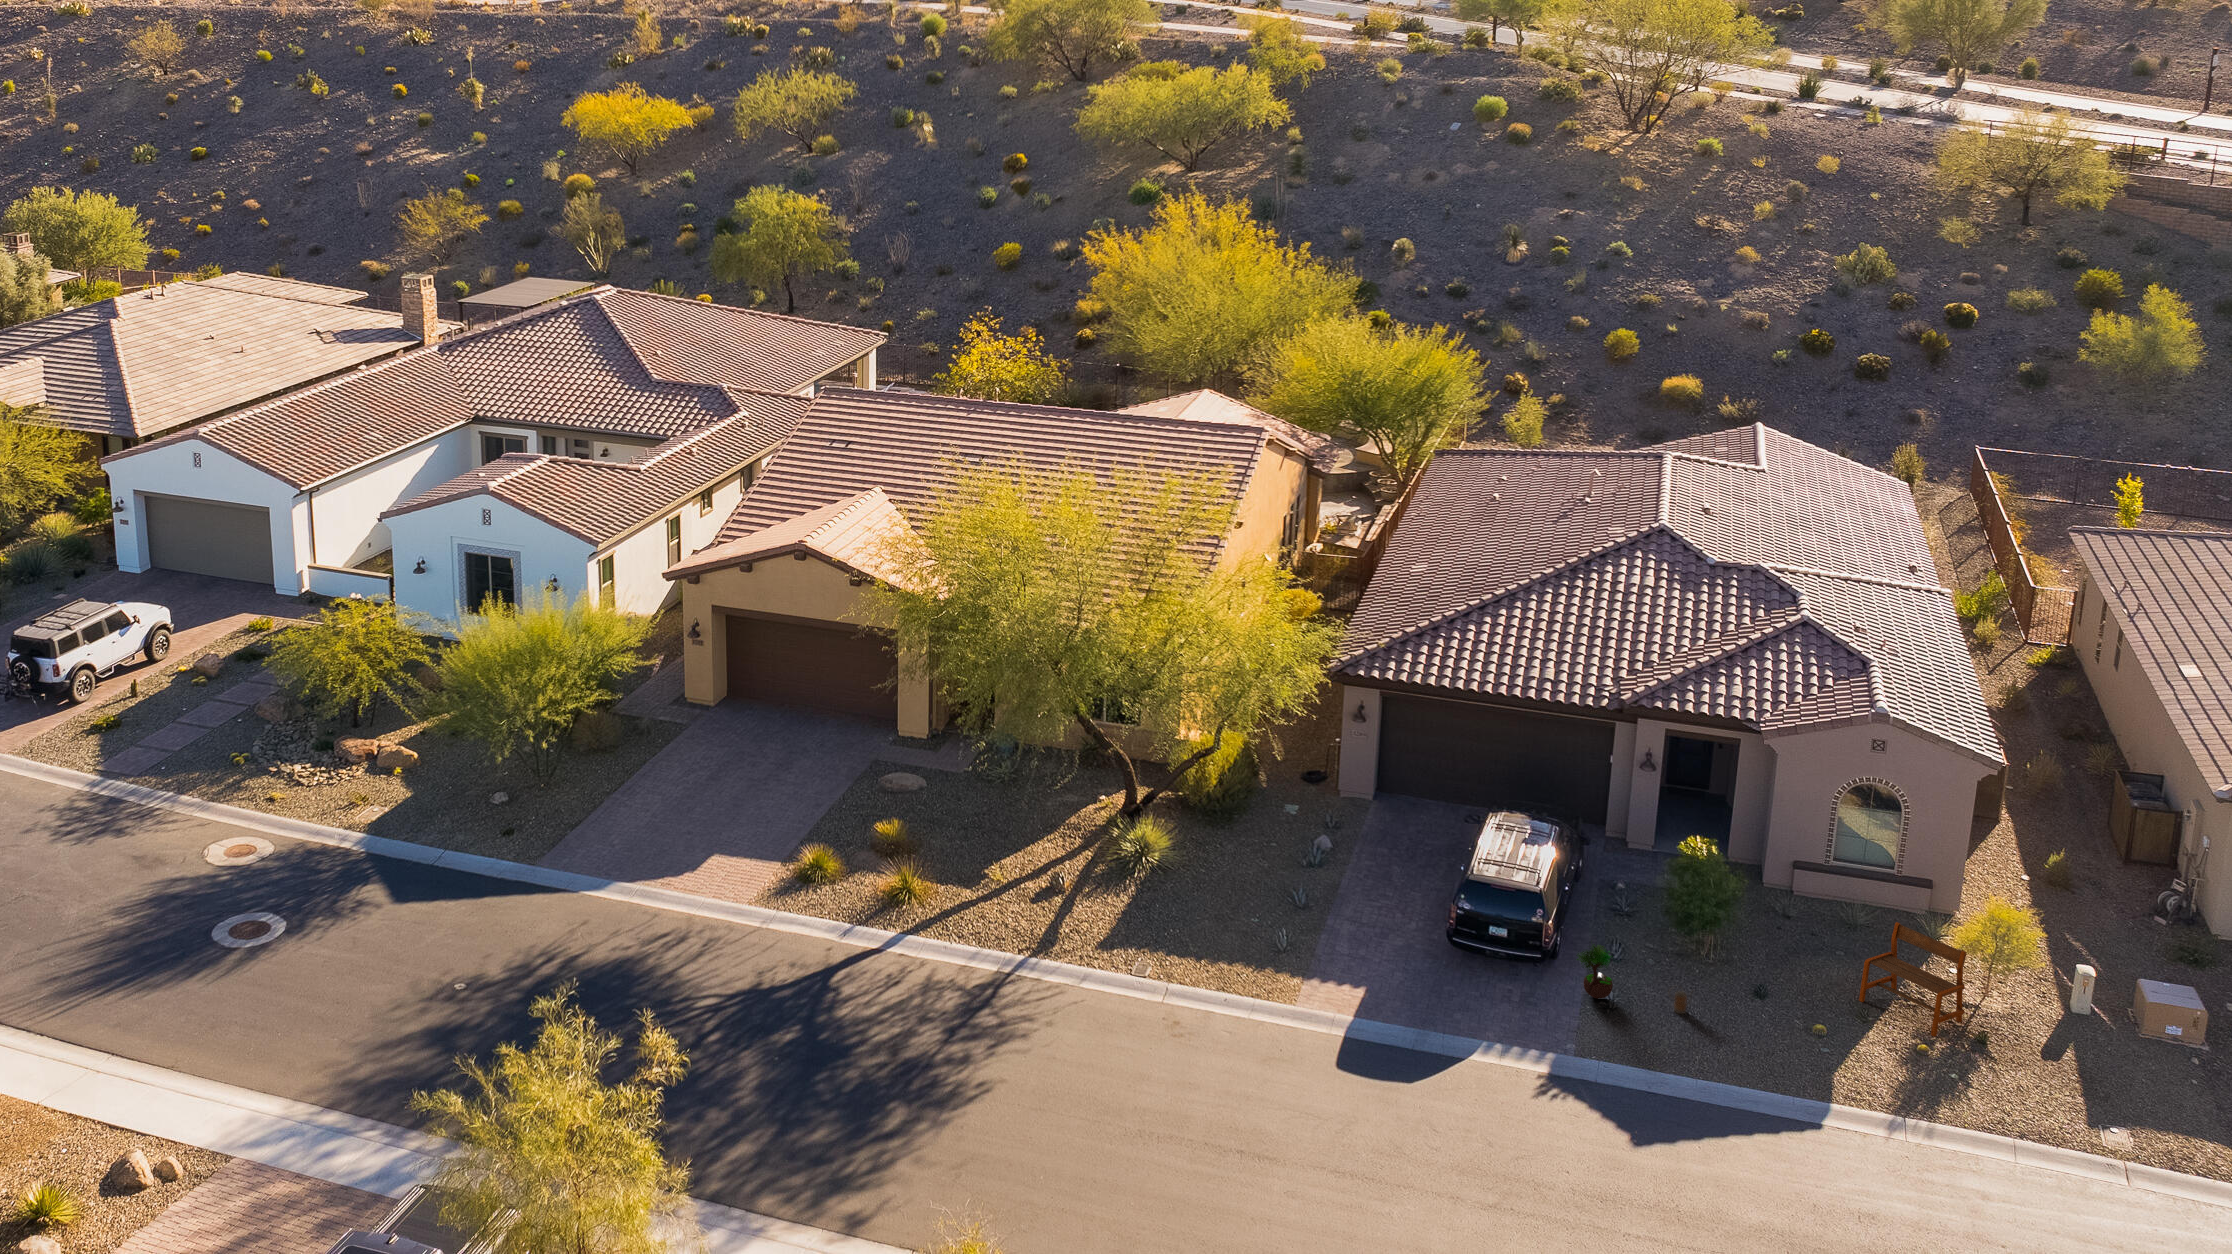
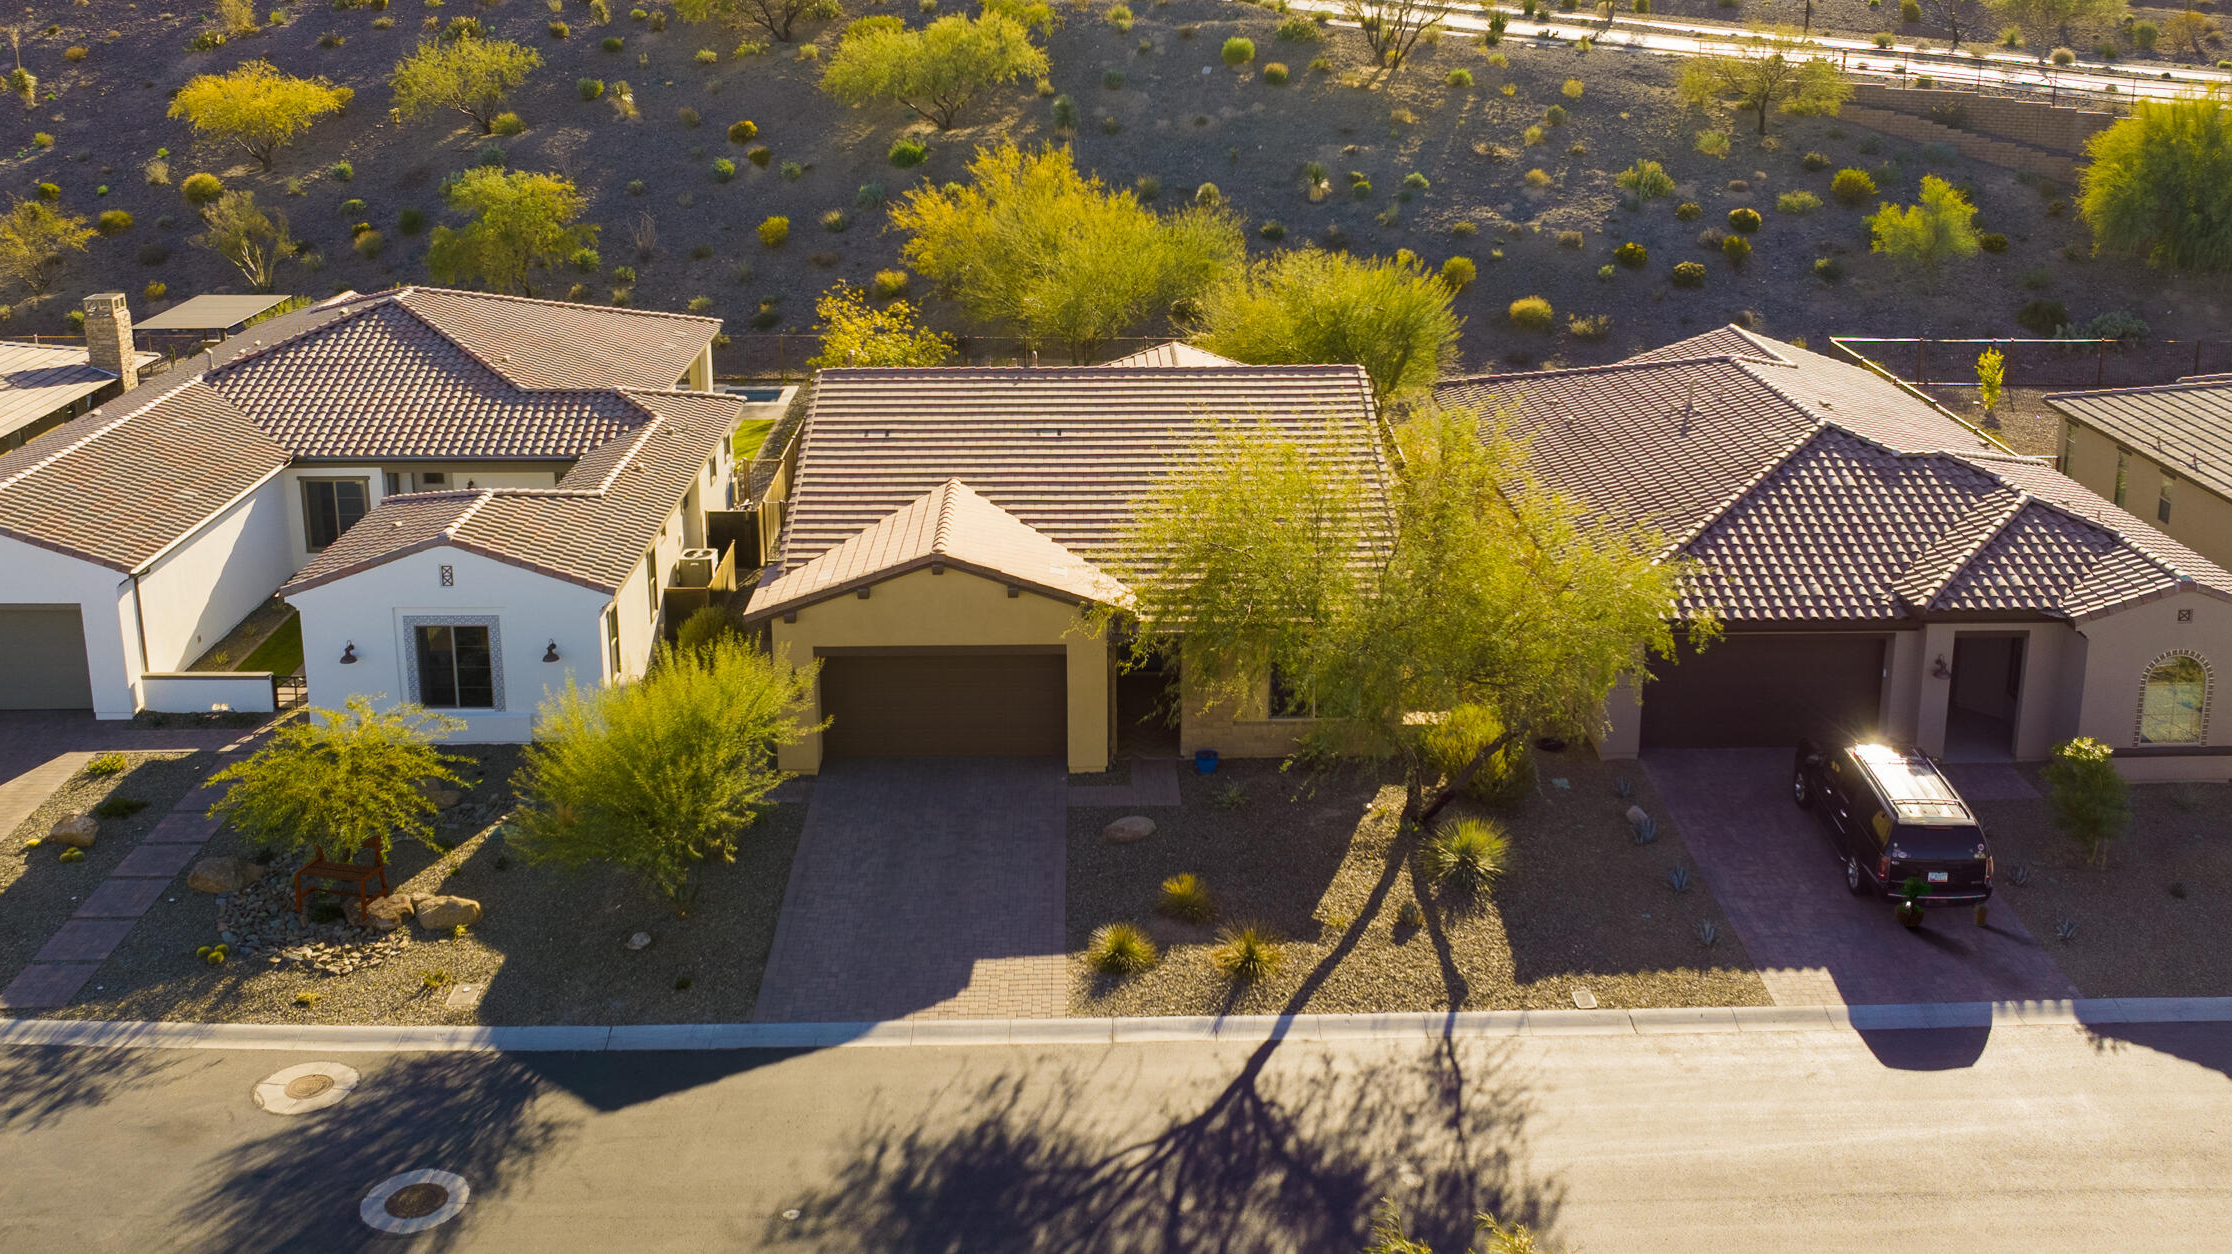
bench: present [1859,922,1967,1037] -> present [295,835,389,920]

